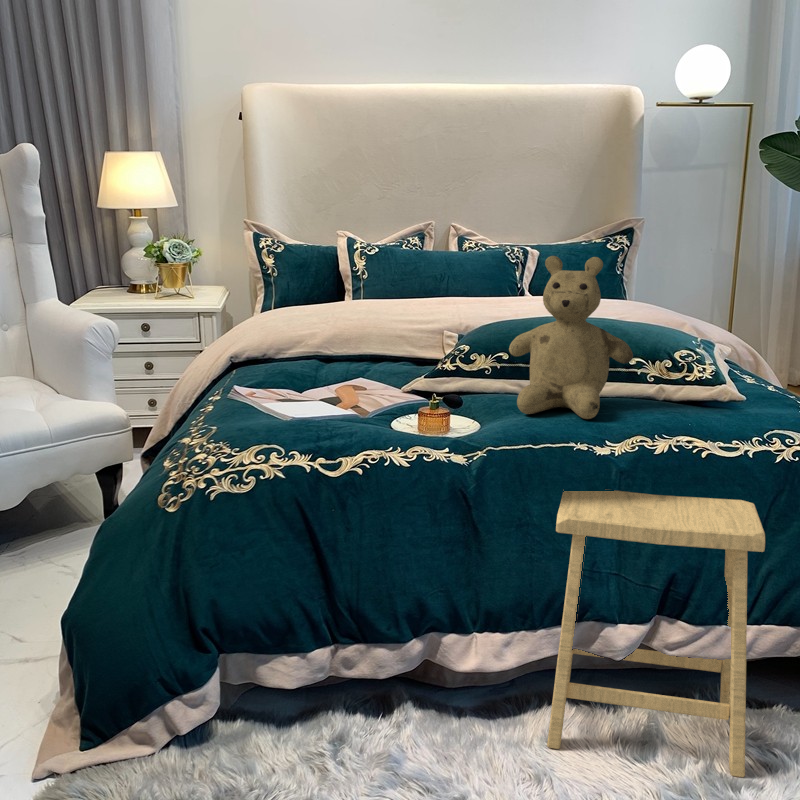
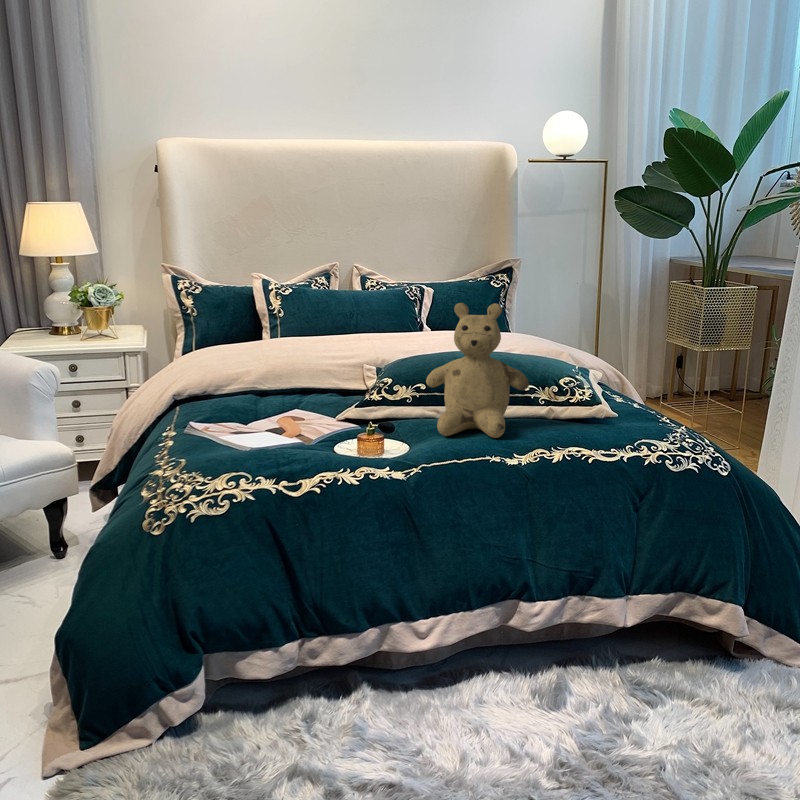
footstool: present [547,490,765,777] -> none [481,494,644,716]

